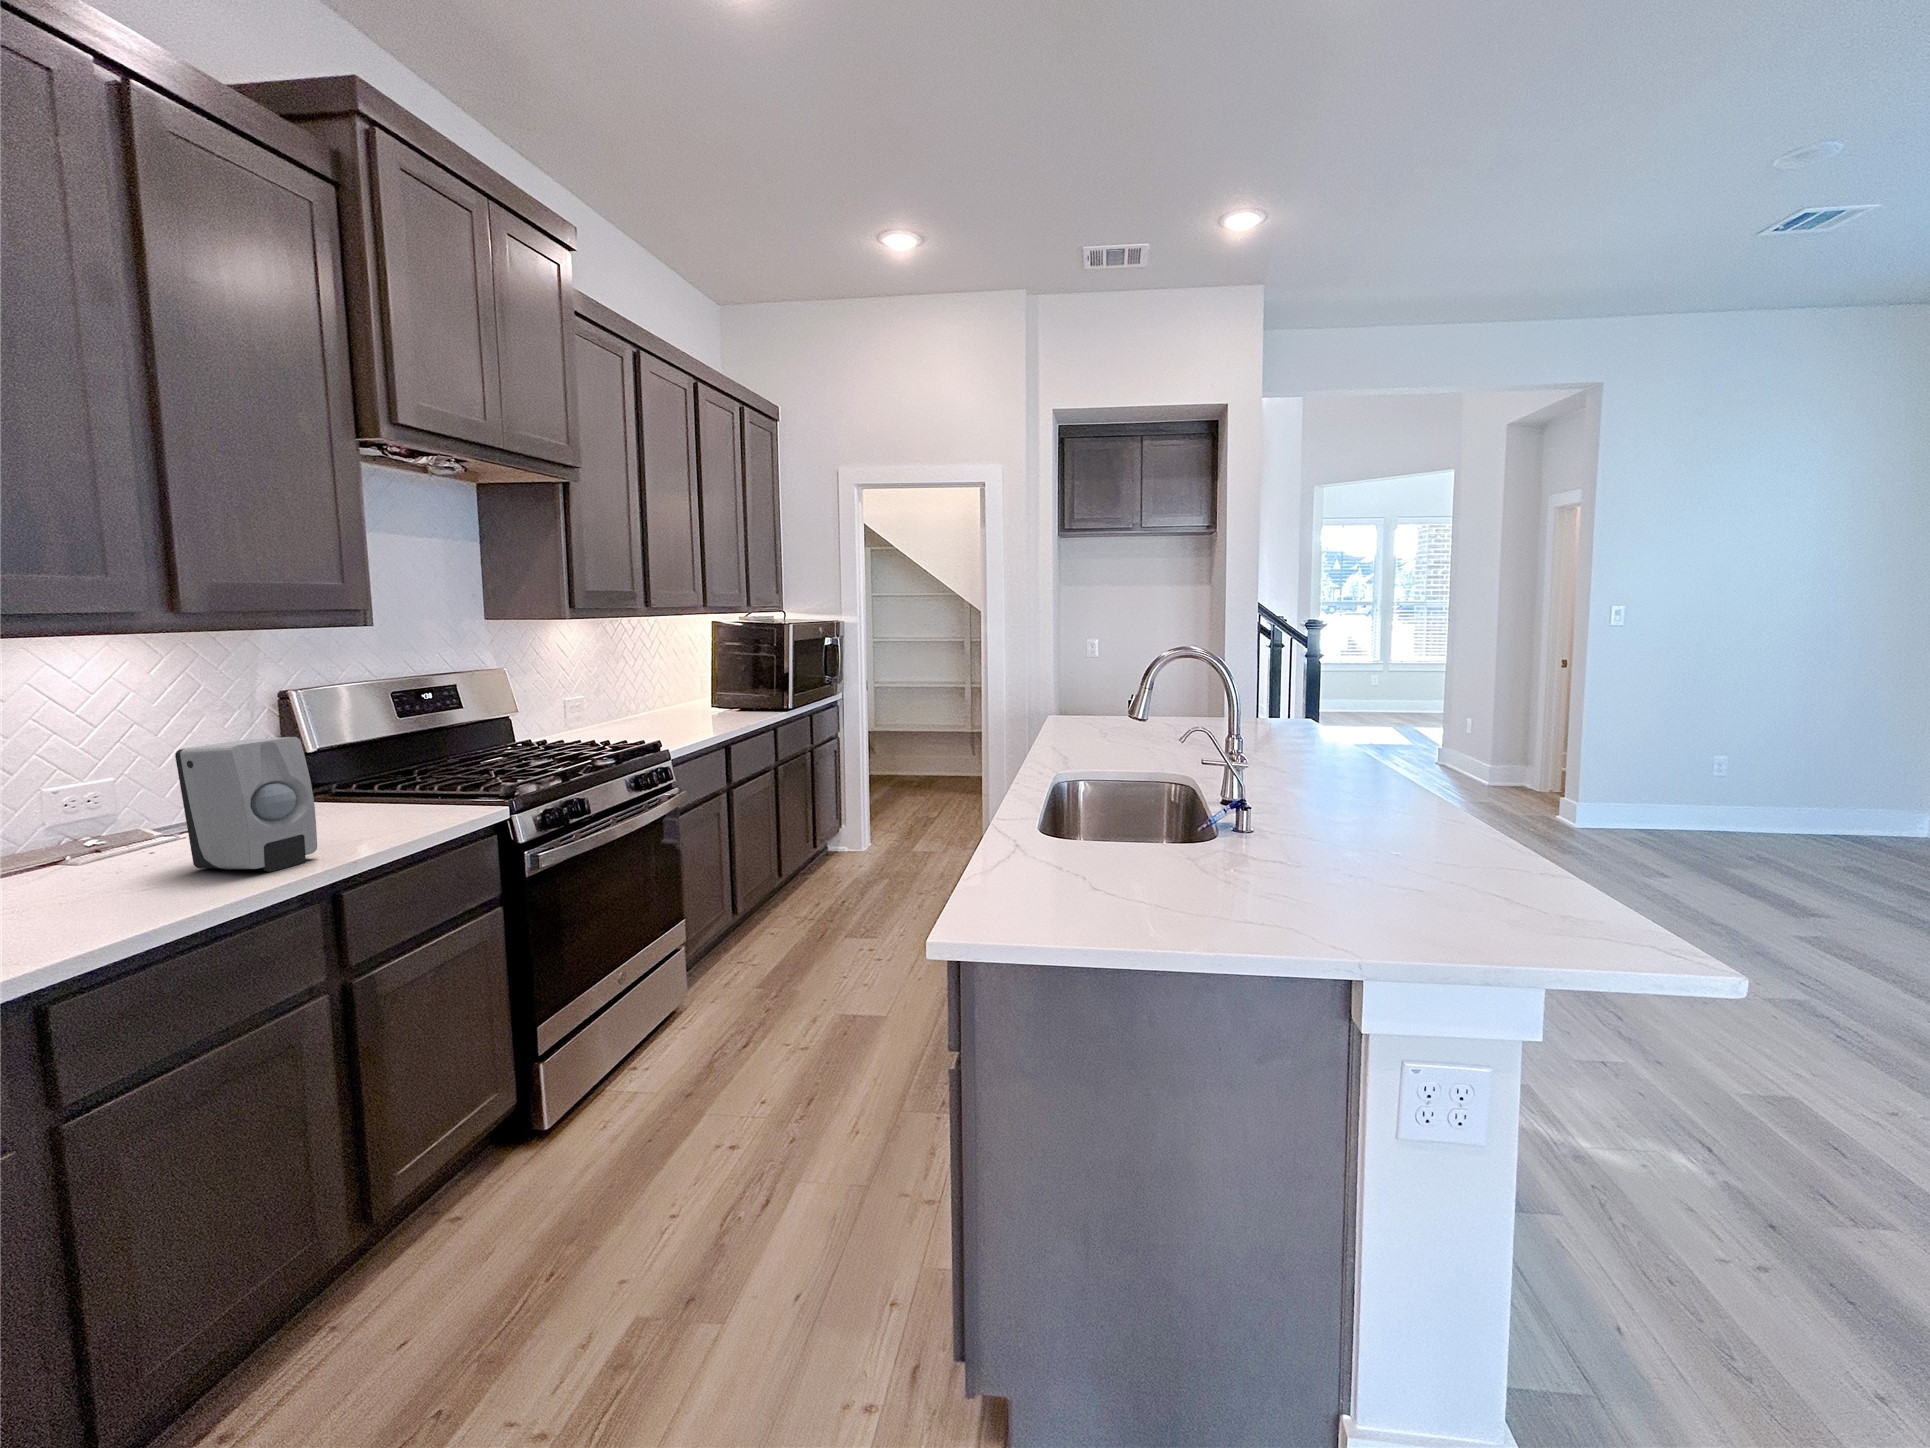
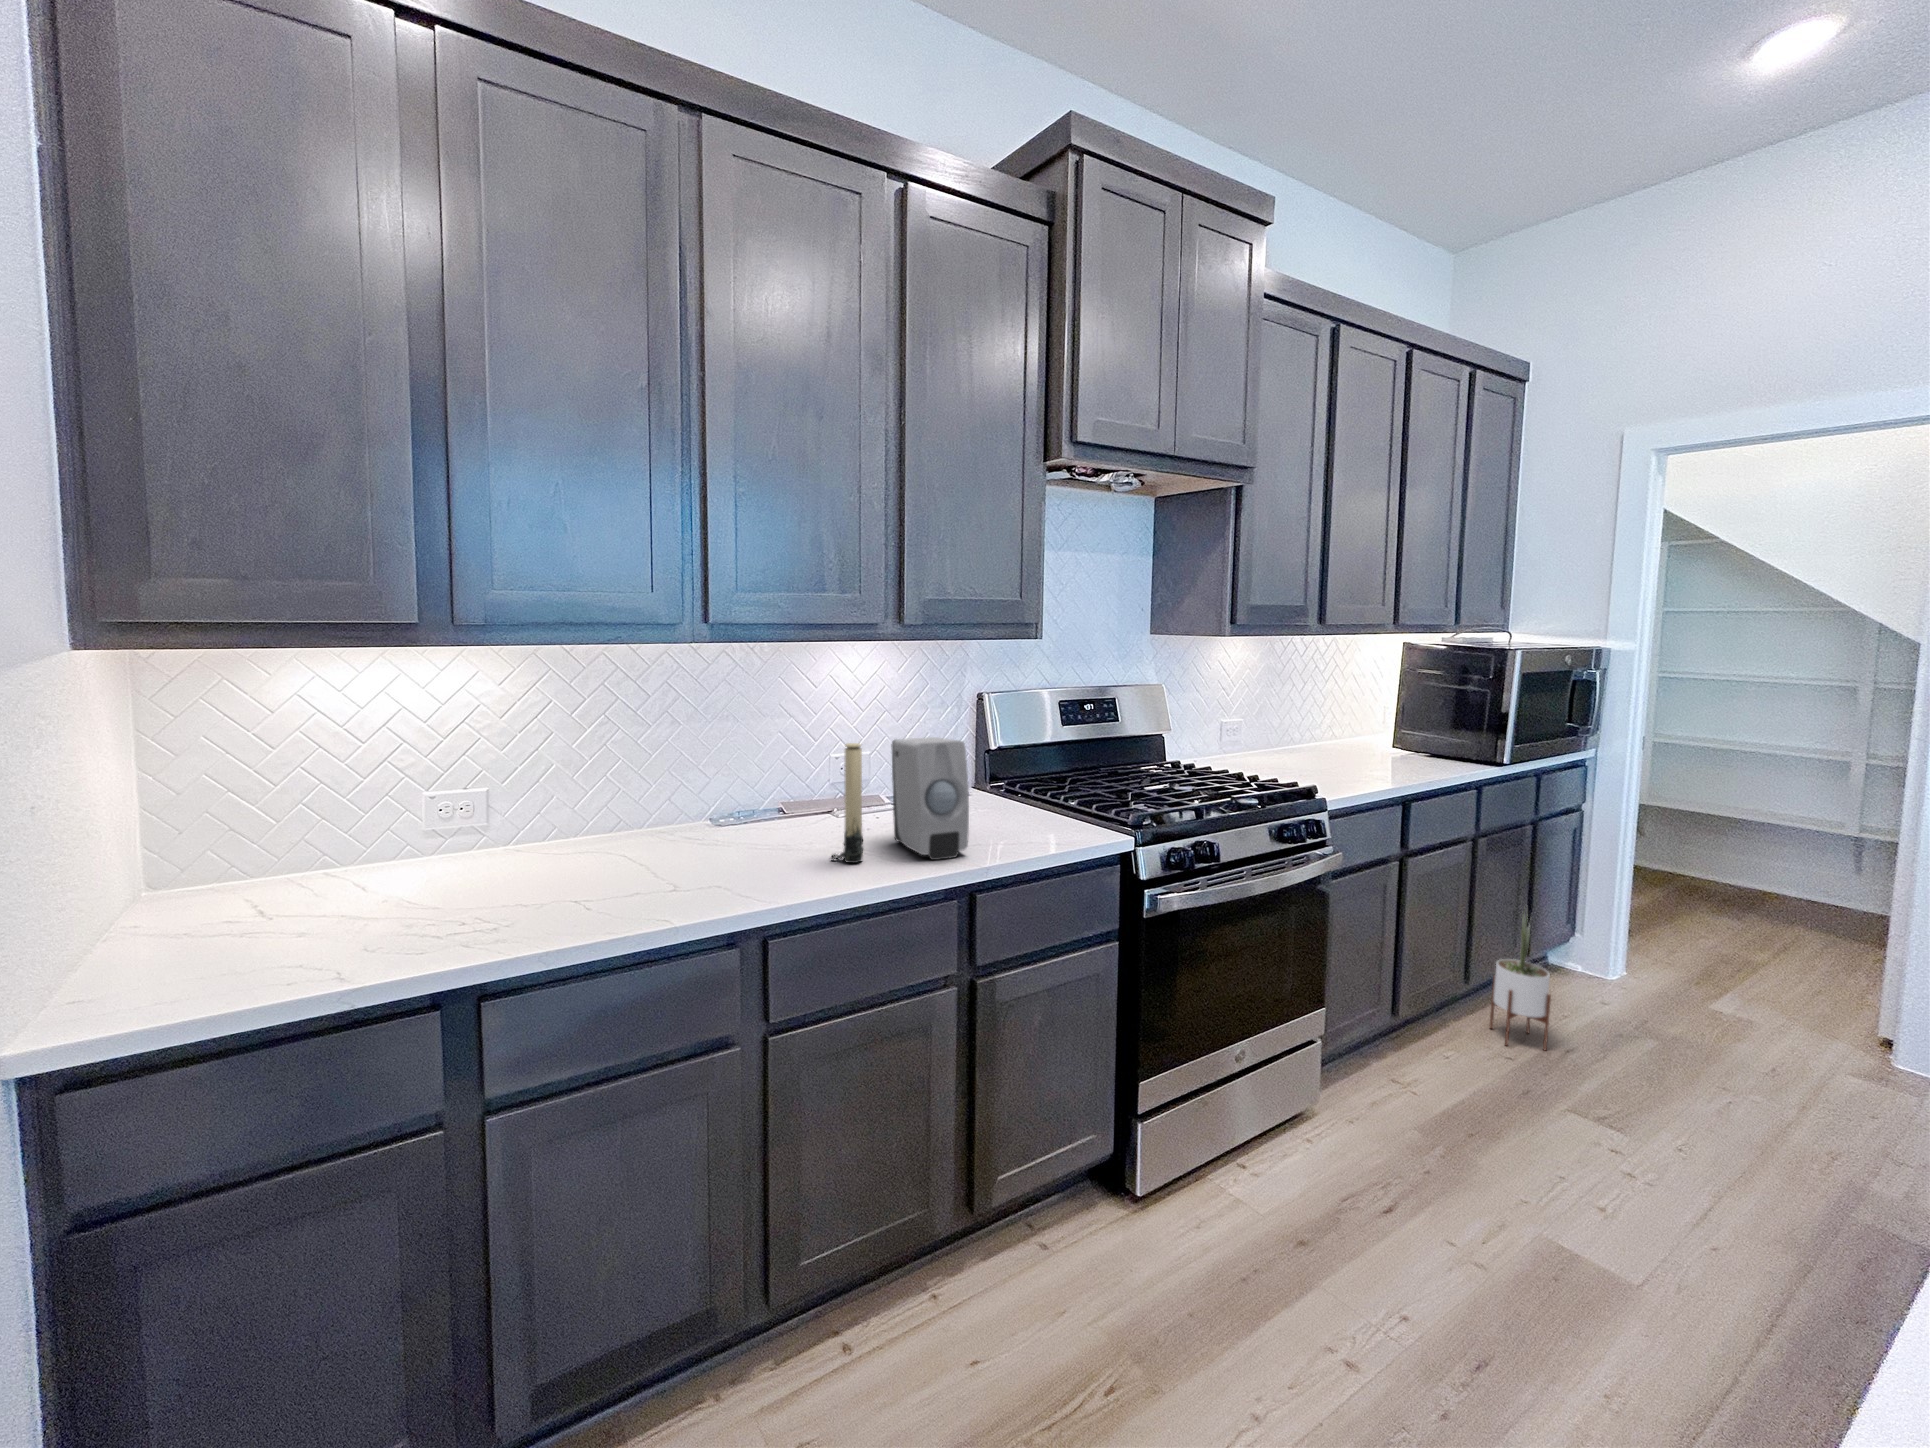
candle: none [98,756,160,907] -> present [831,743,863,863]
potted plant: none [795,804,830,910] -> present [1489,914,1551,1051]

